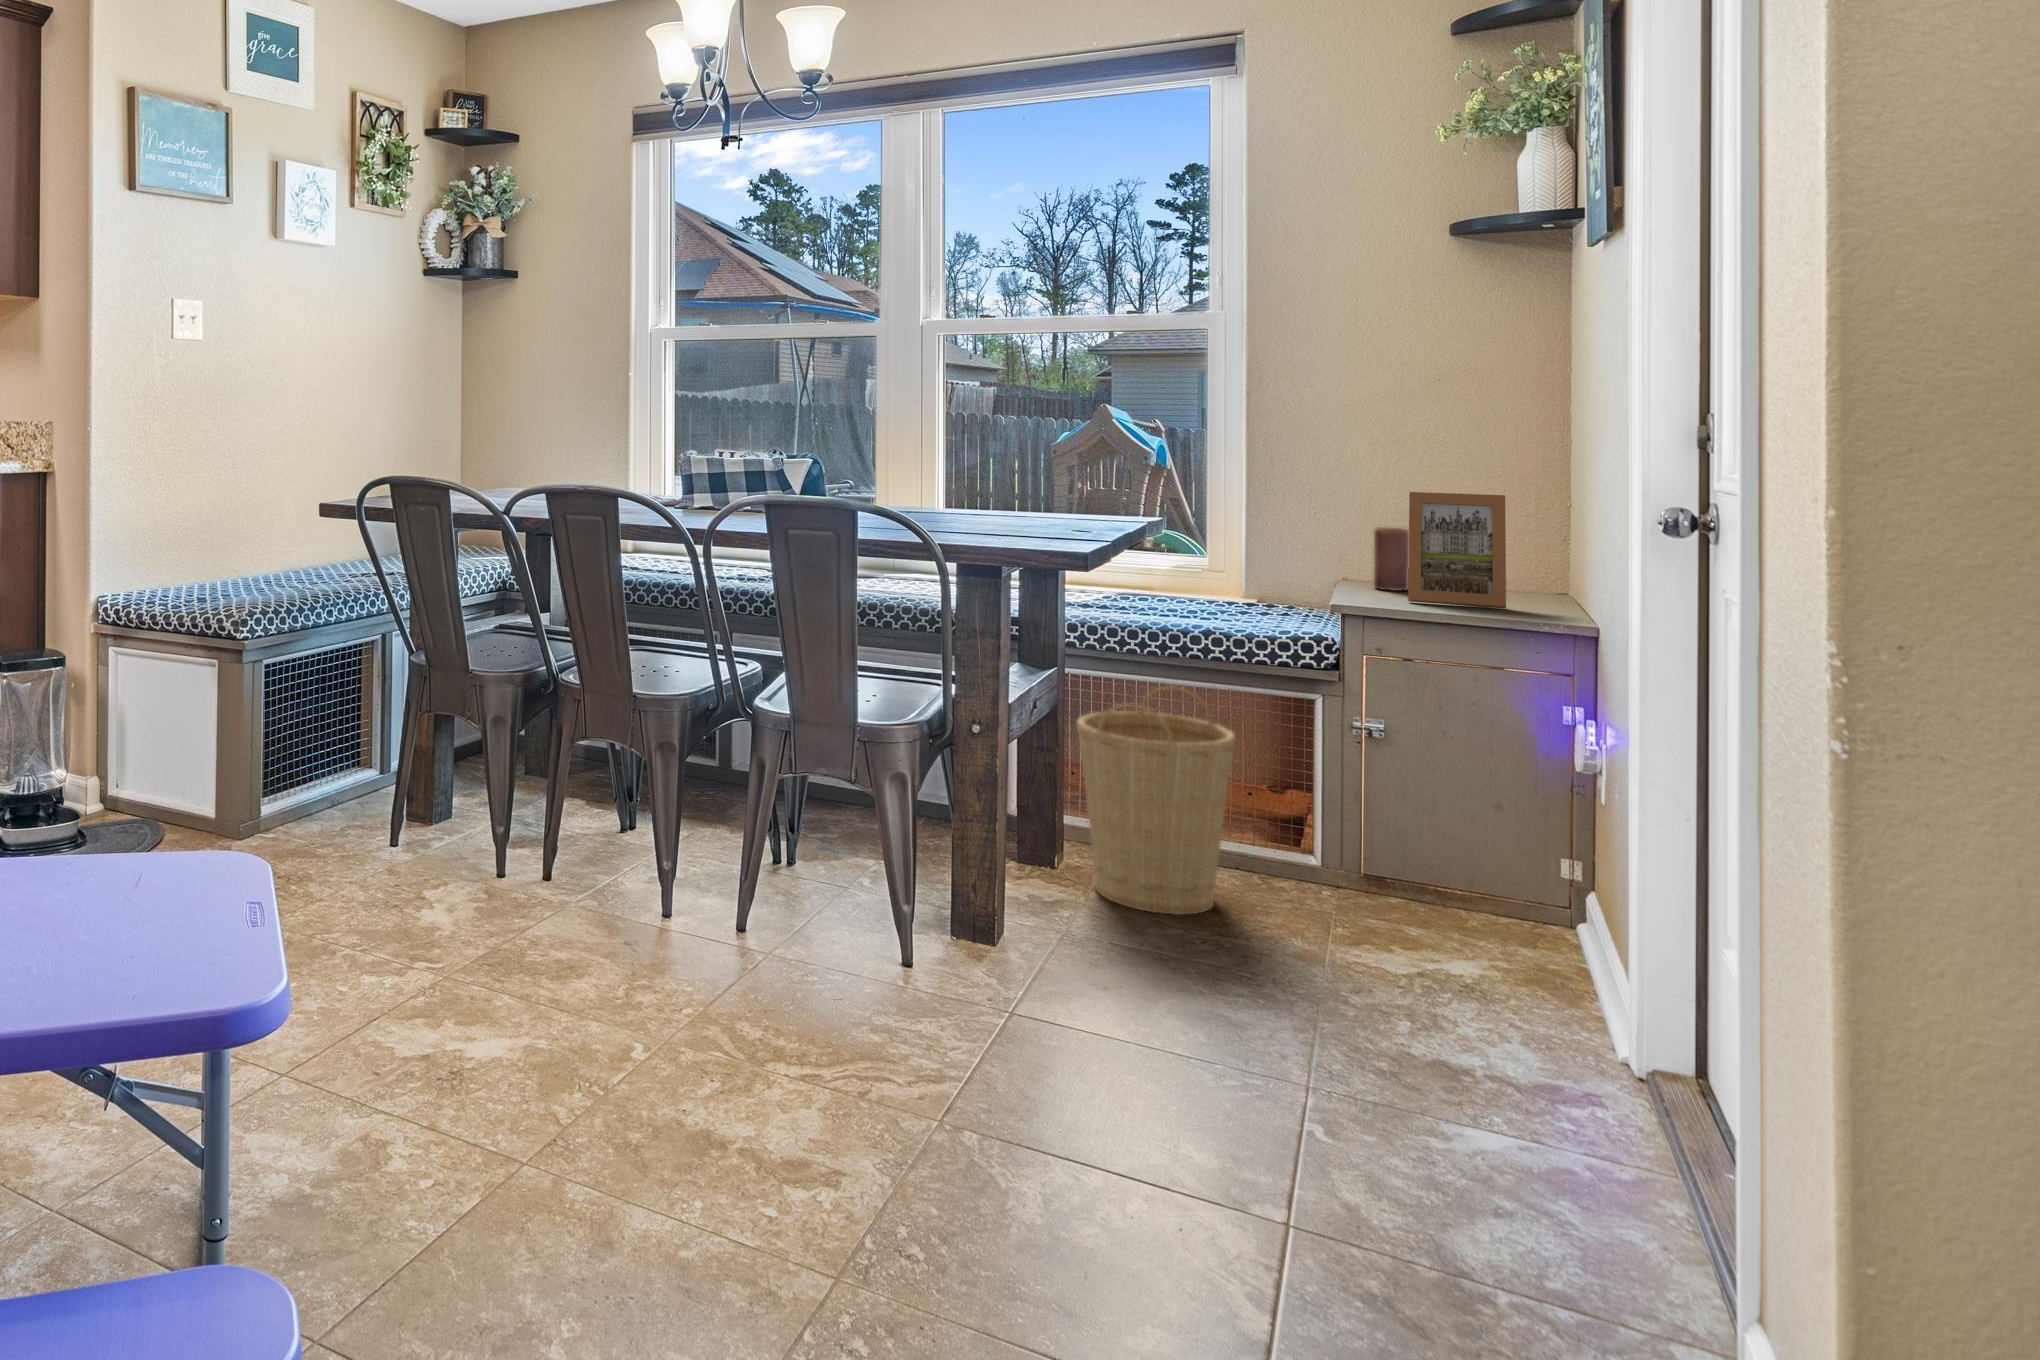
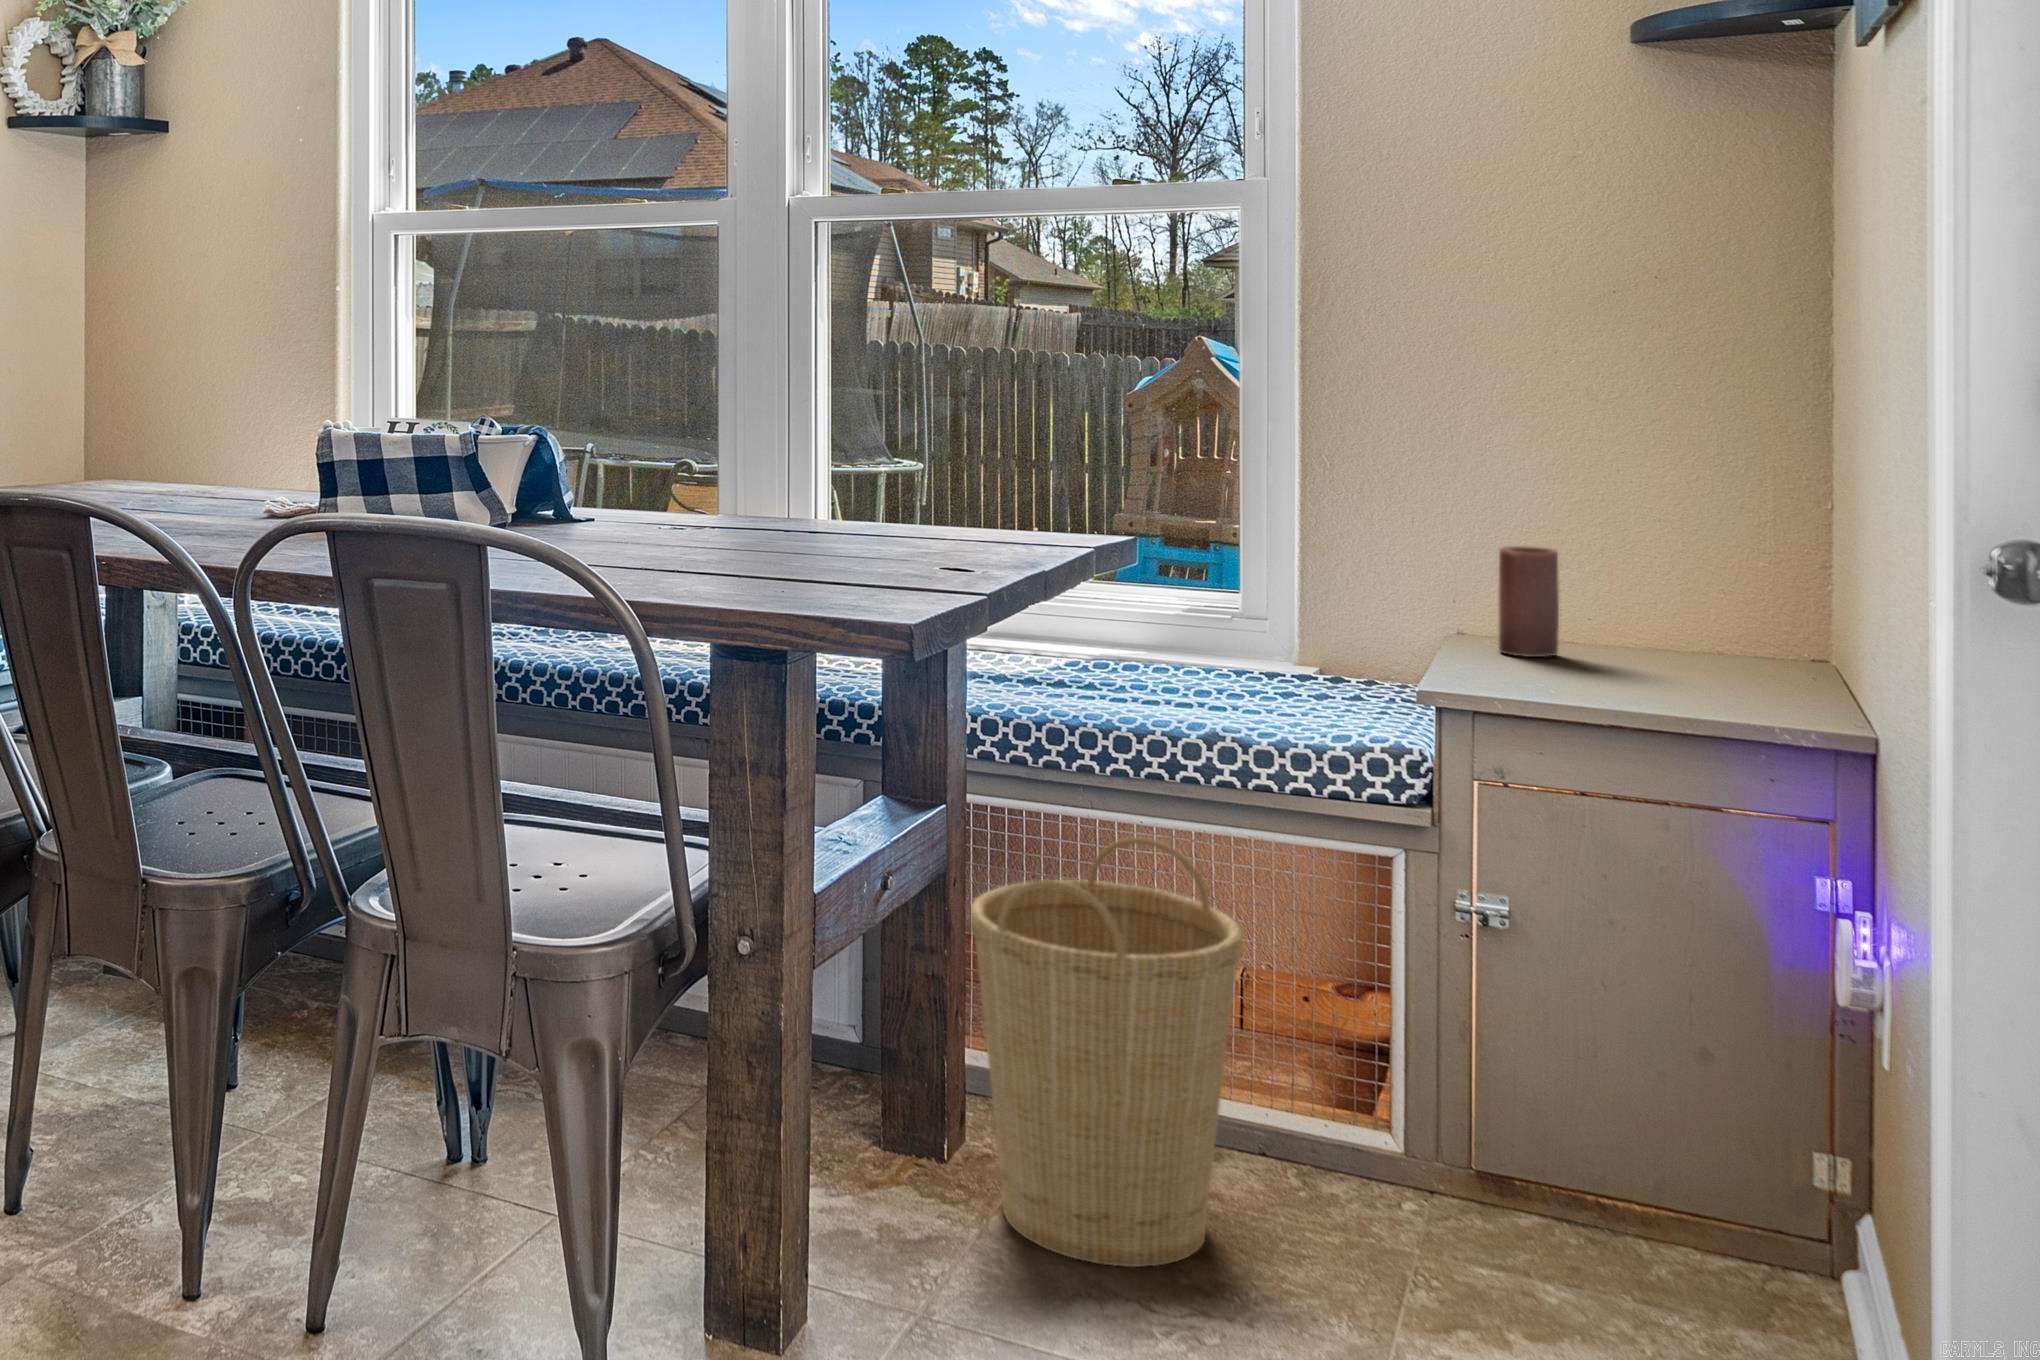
picture frame: present [1408,492,1506,608] -> none [1550,487,1718,696]

